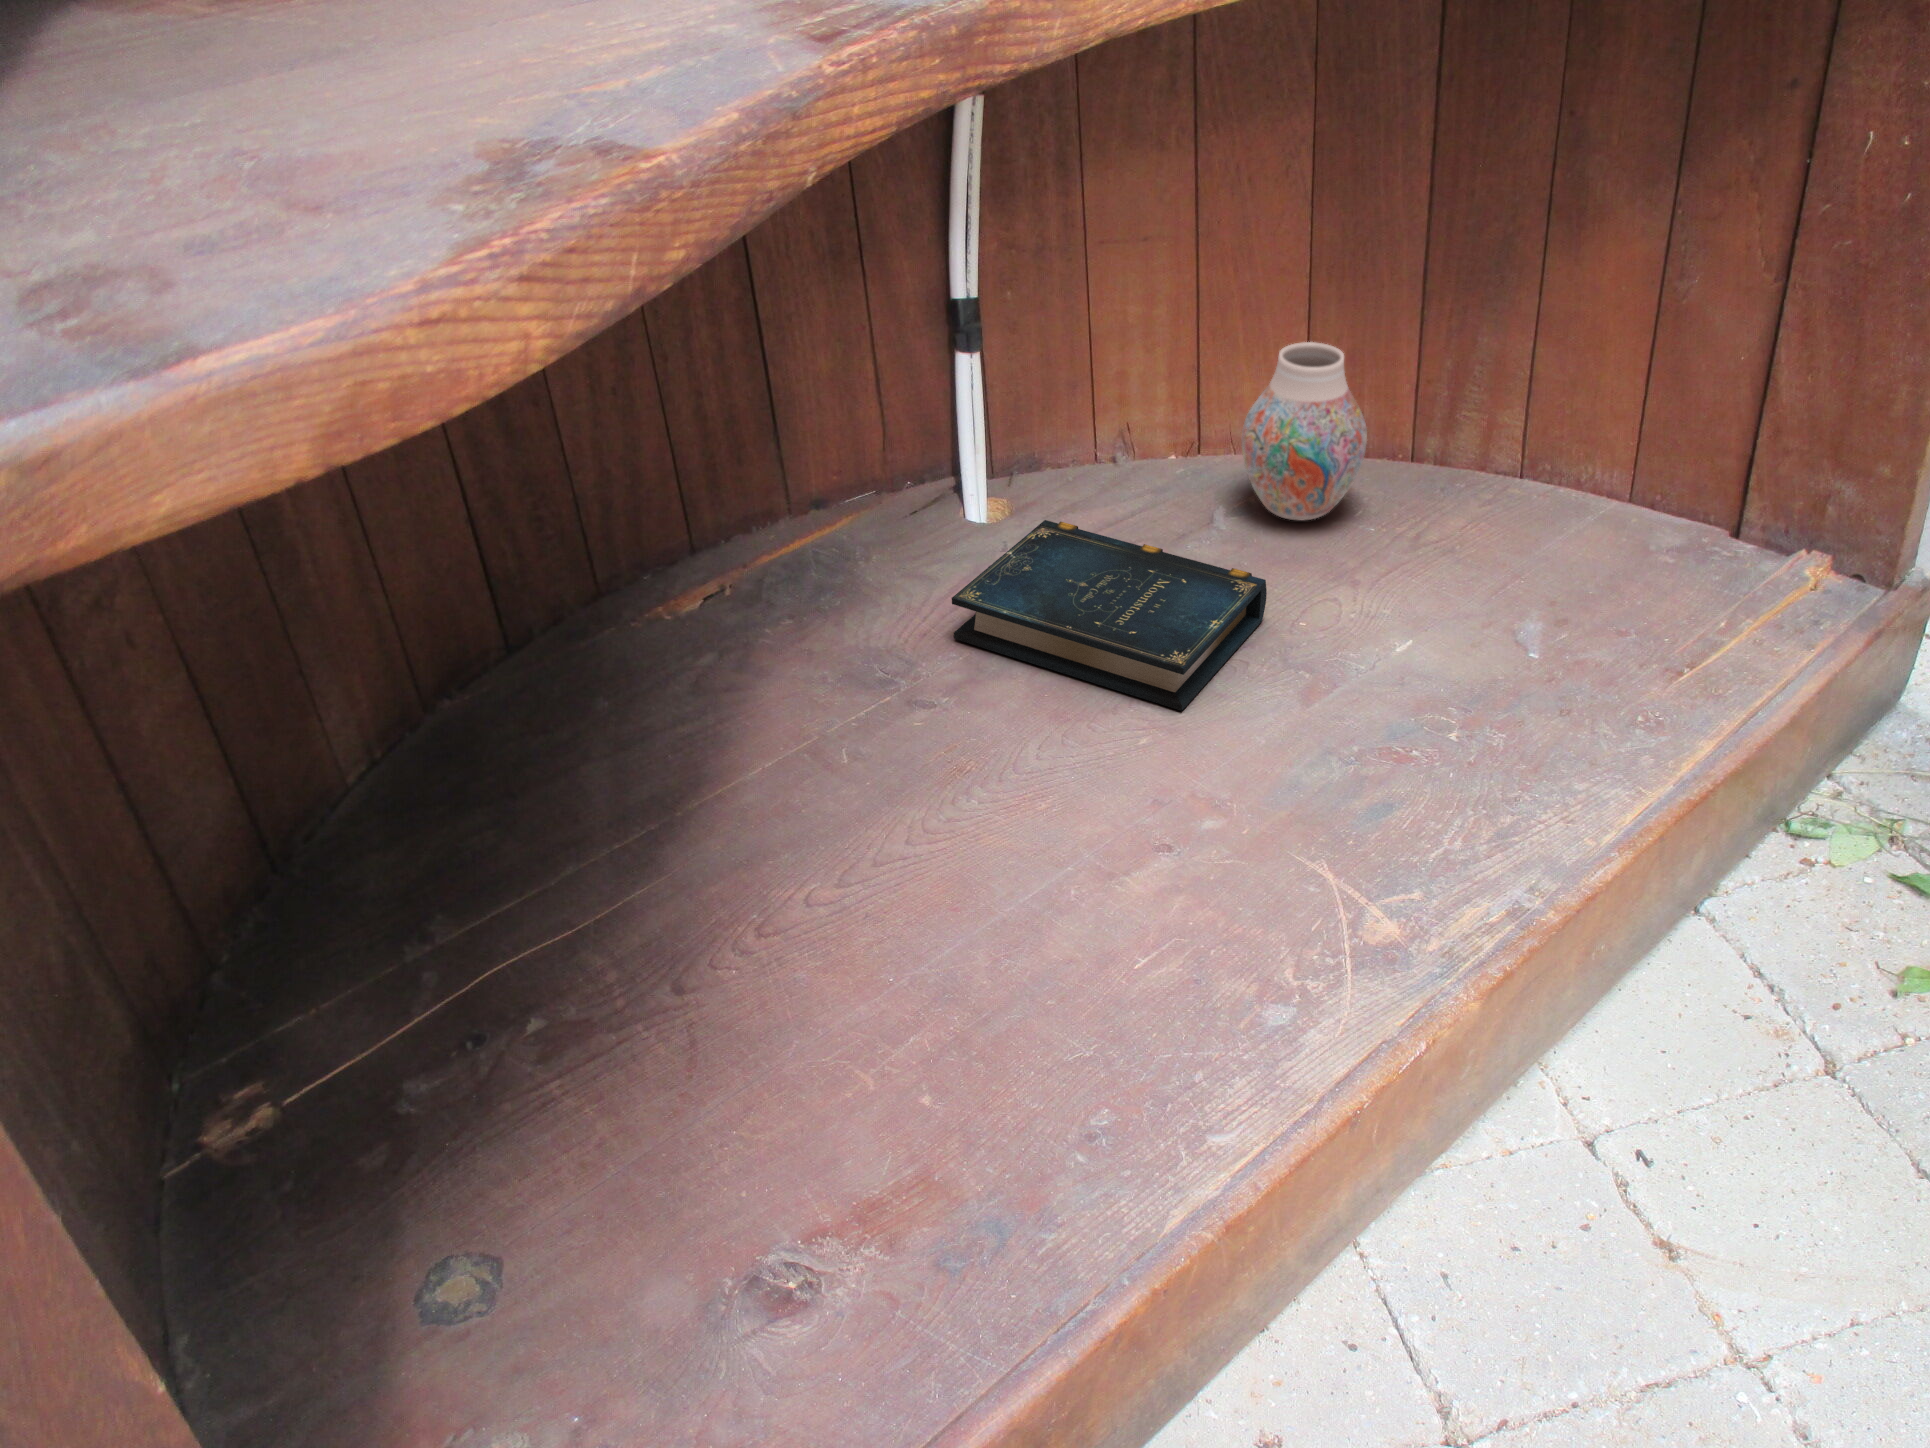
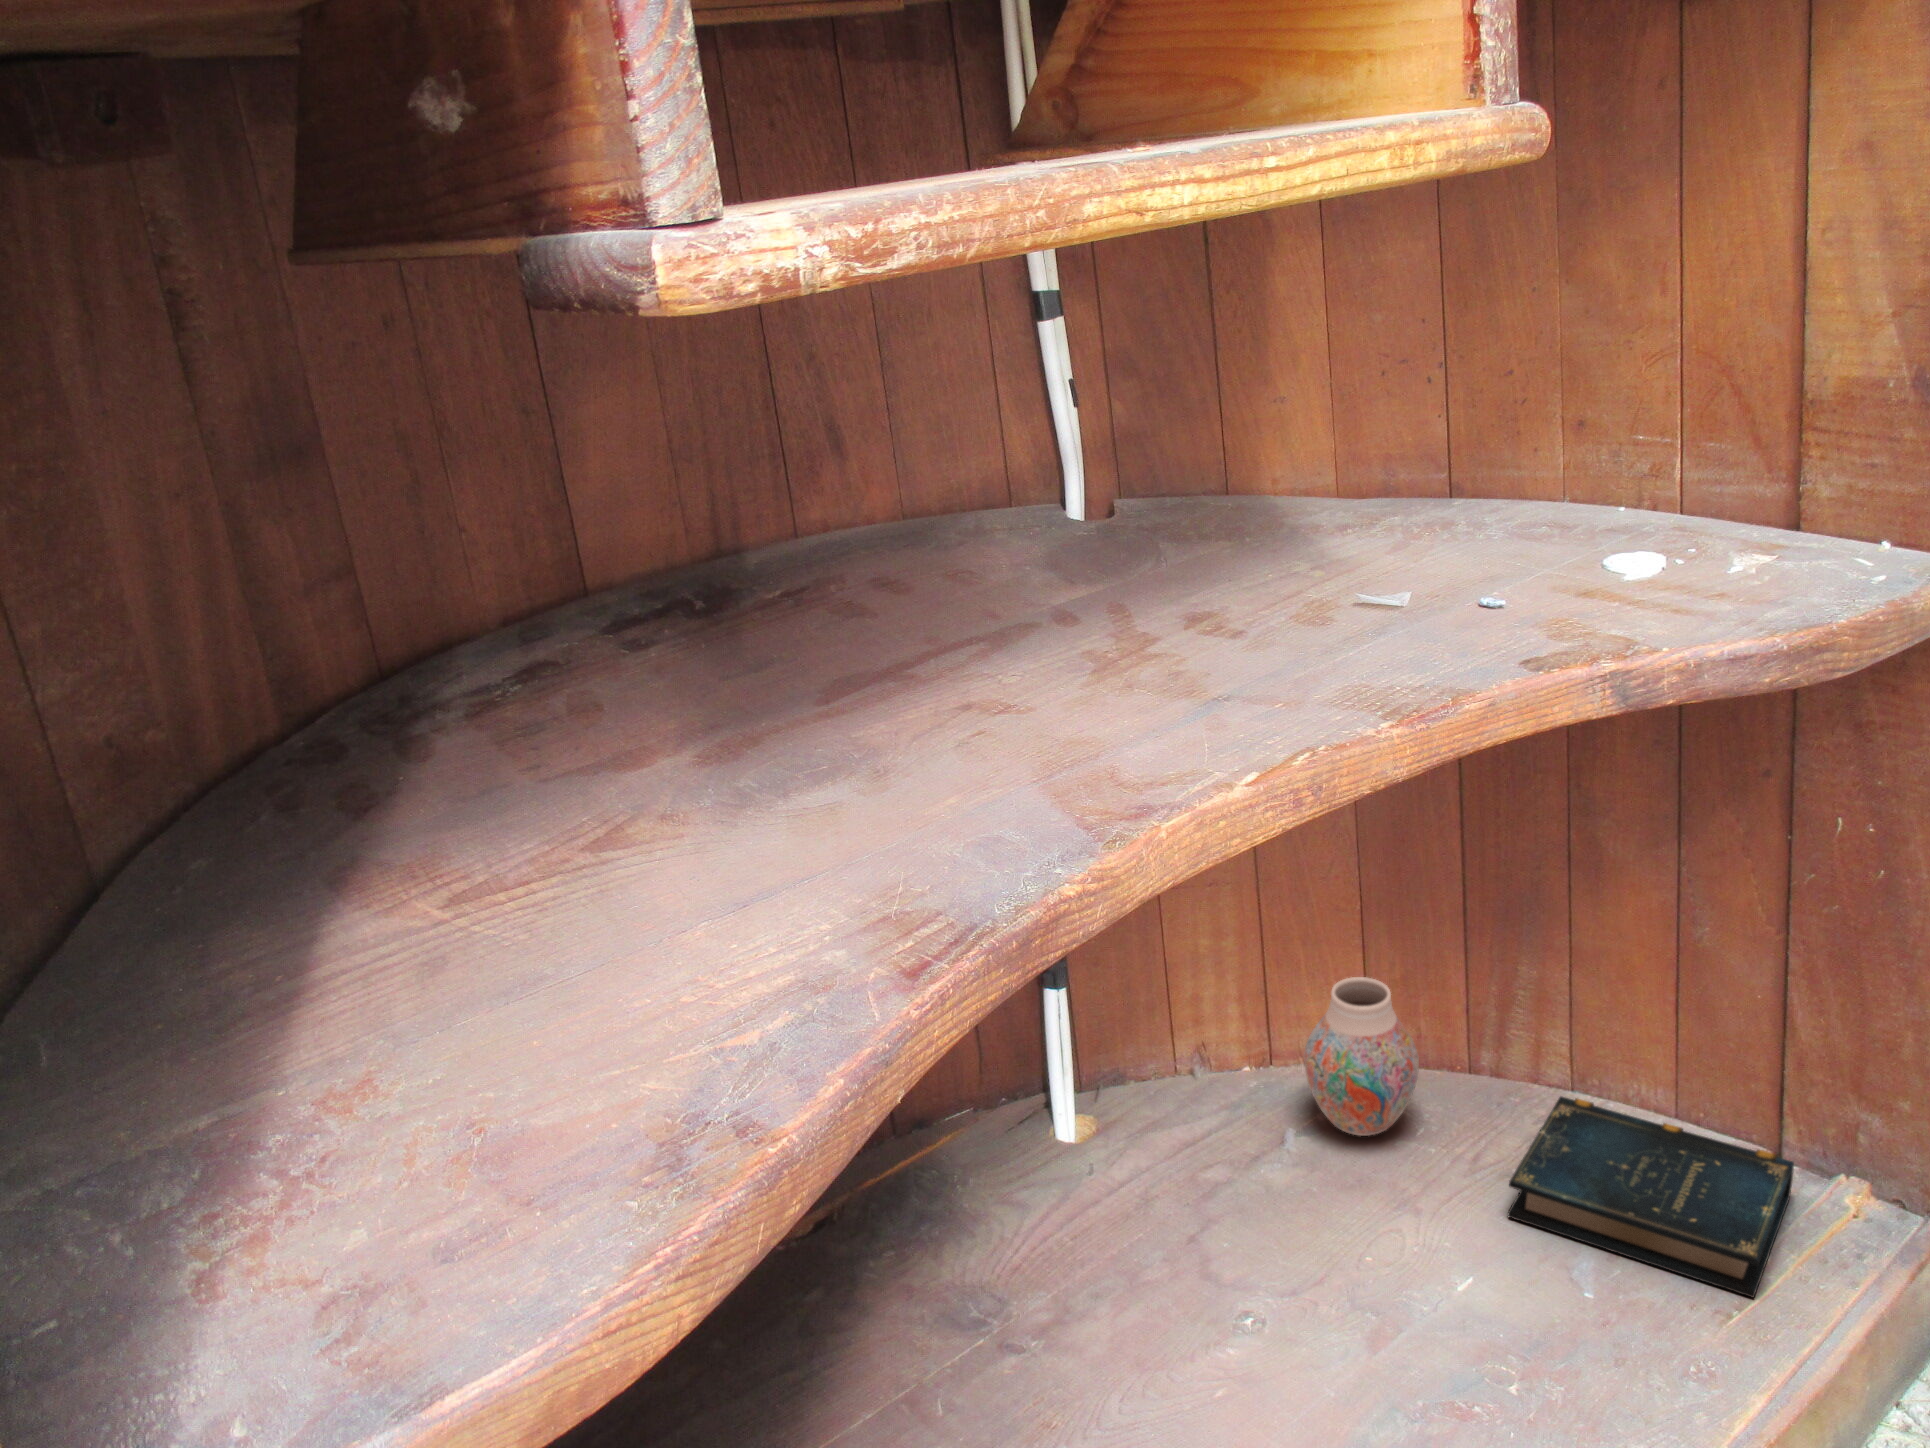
book: present [952,520,1267,711] -> present [1508,1097,1794,1298]

